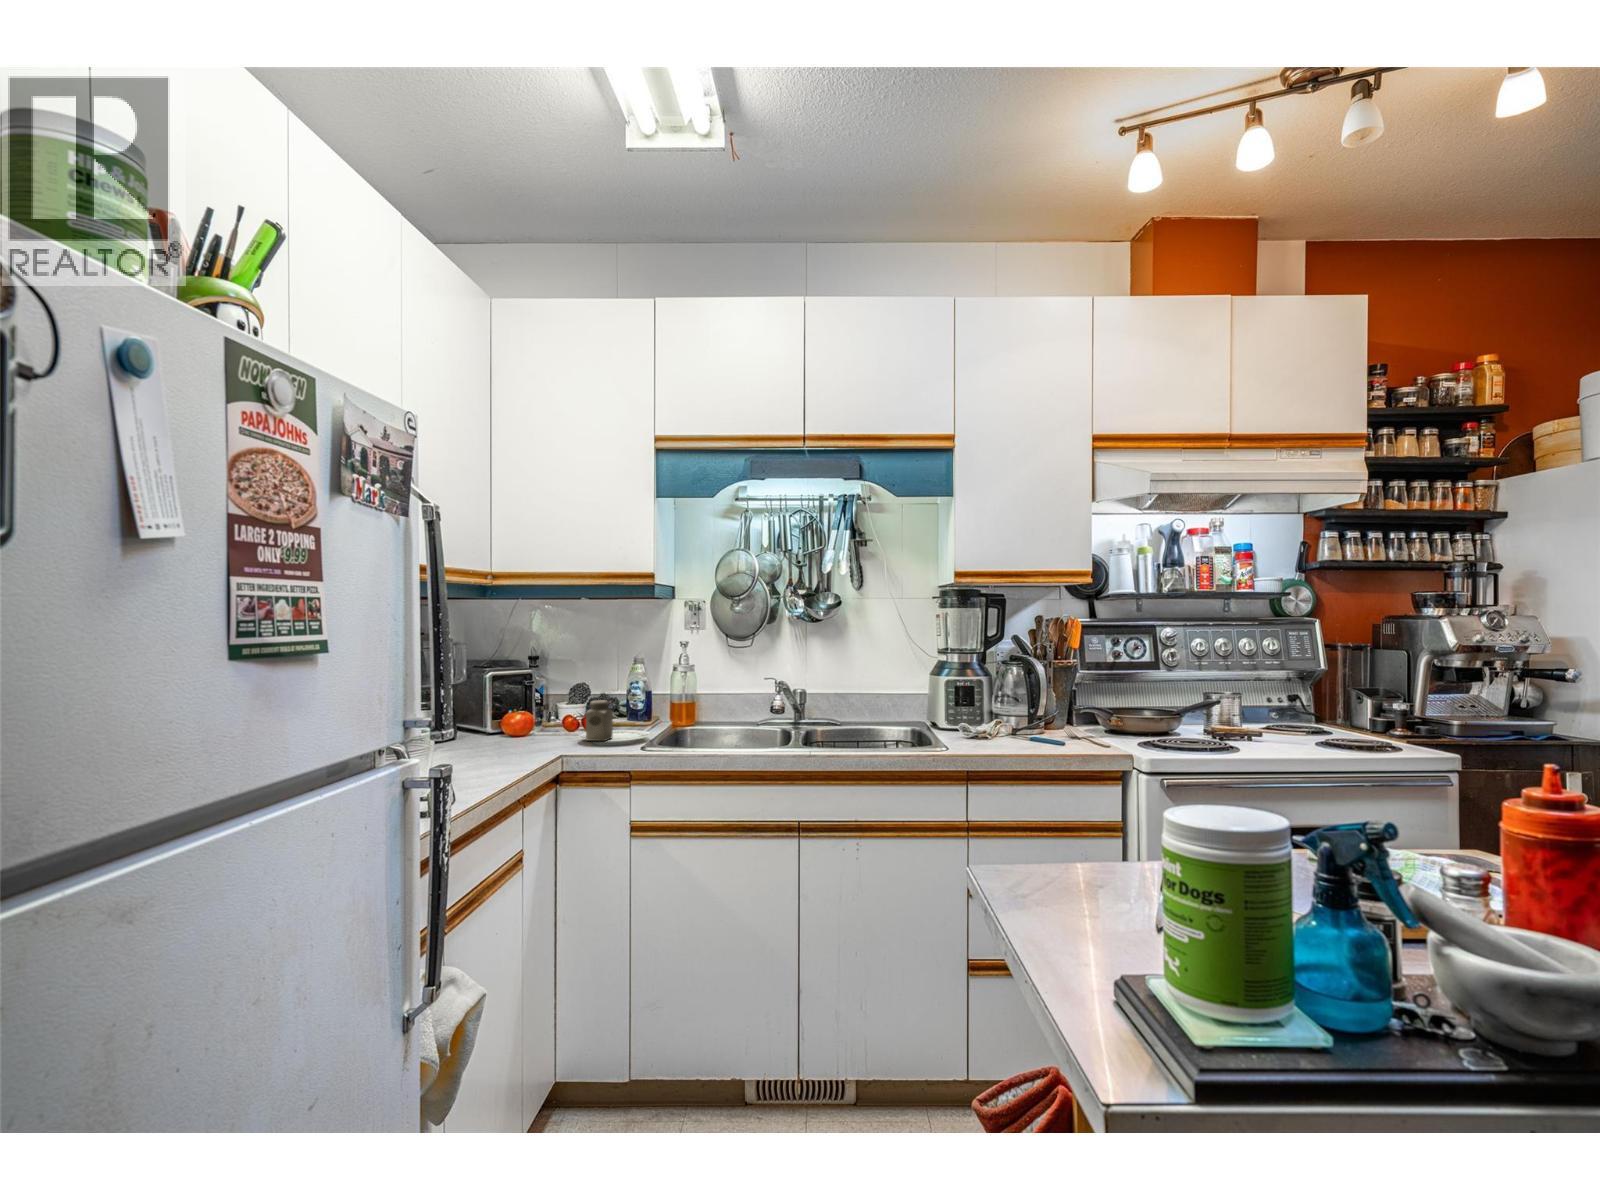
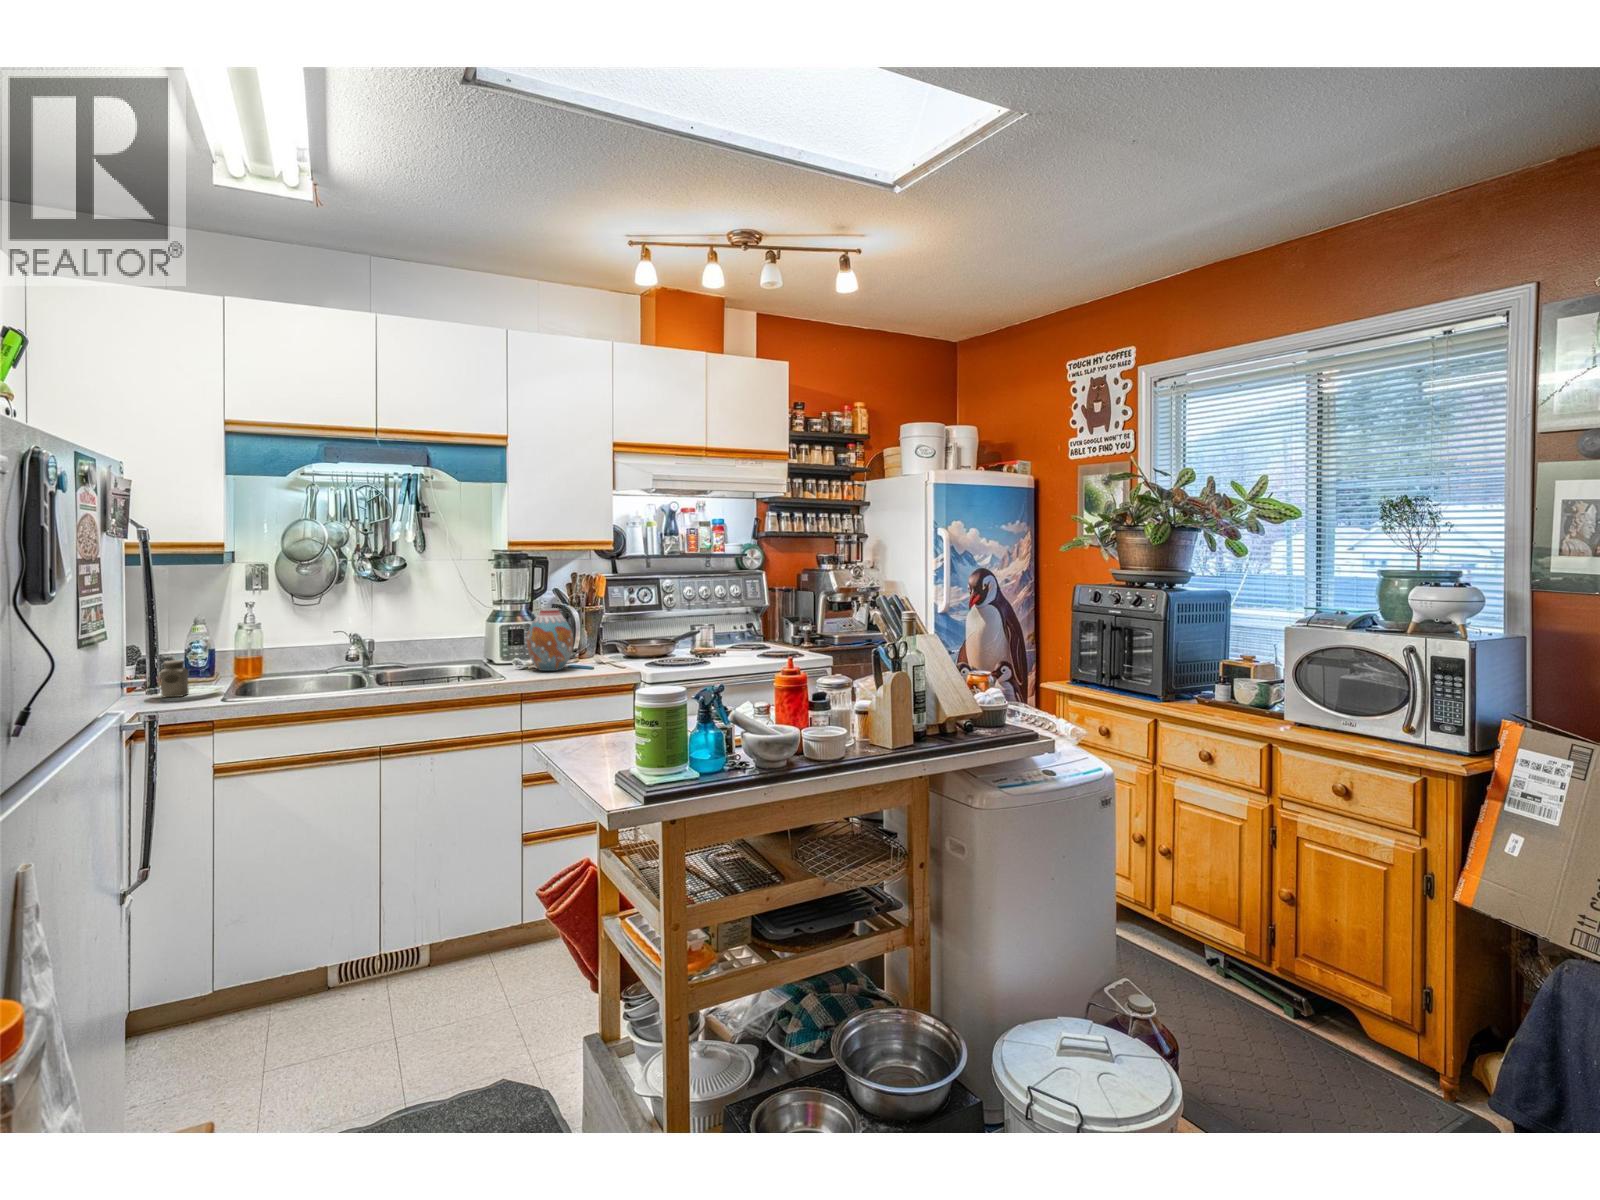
vase: none [976,659,1039,745] -> present [526,608,573,671]

